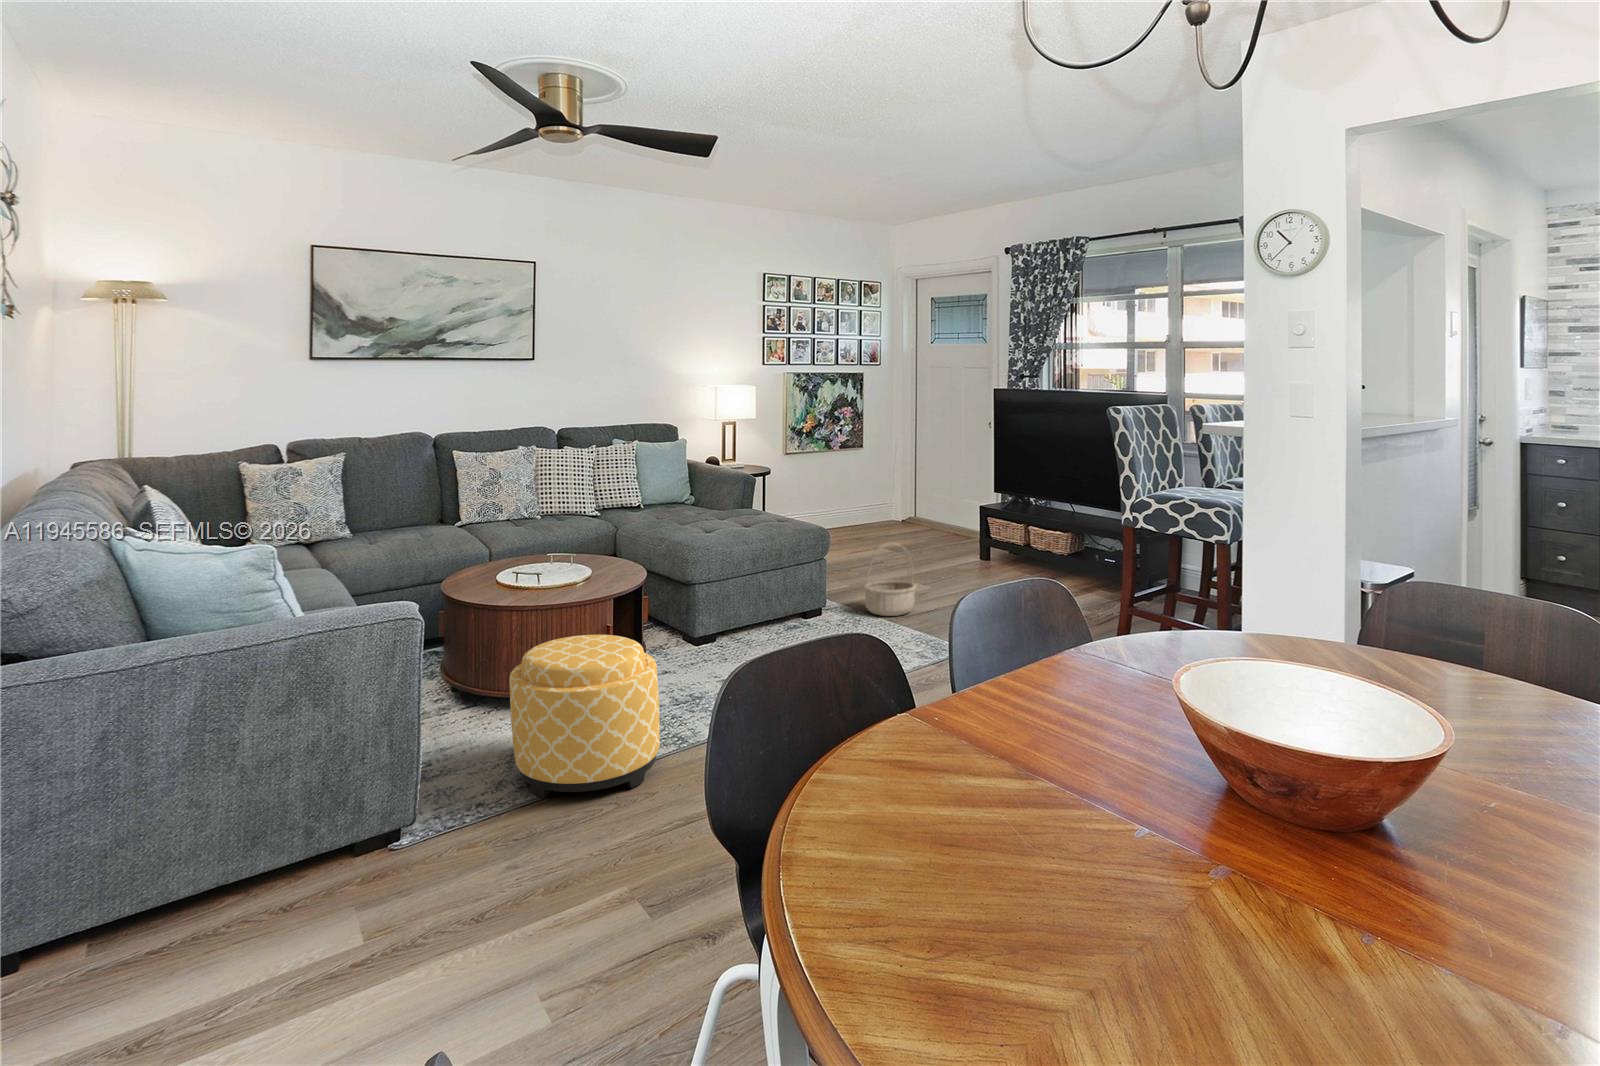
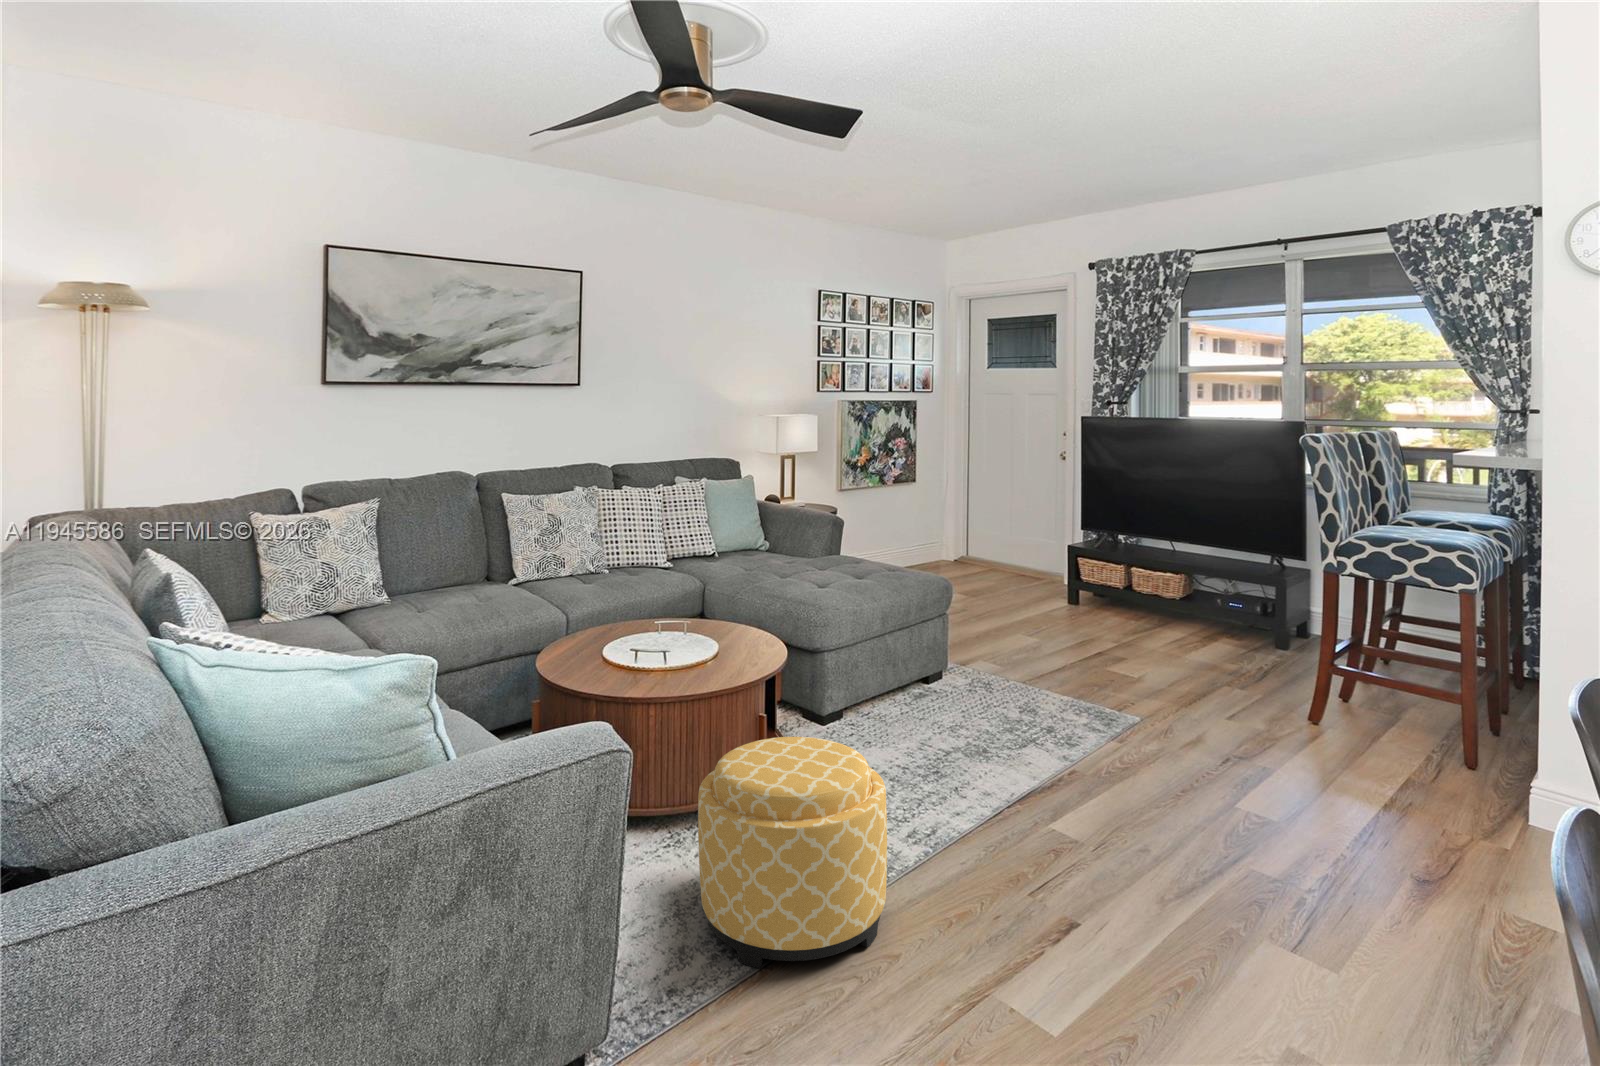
basket: present [864,542,916,616] -> none [990,594,1051,681]

